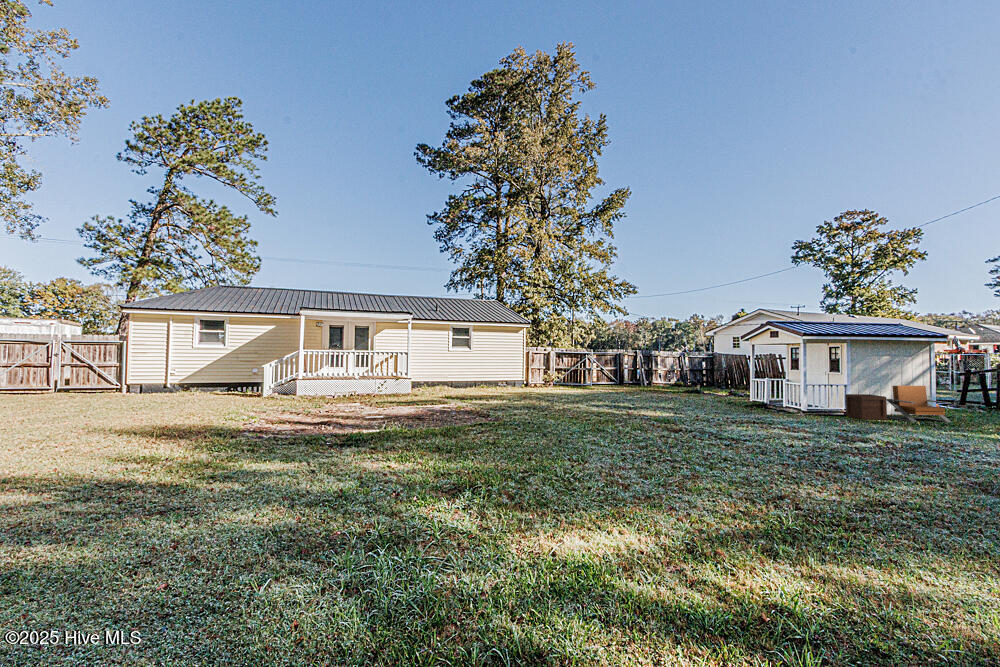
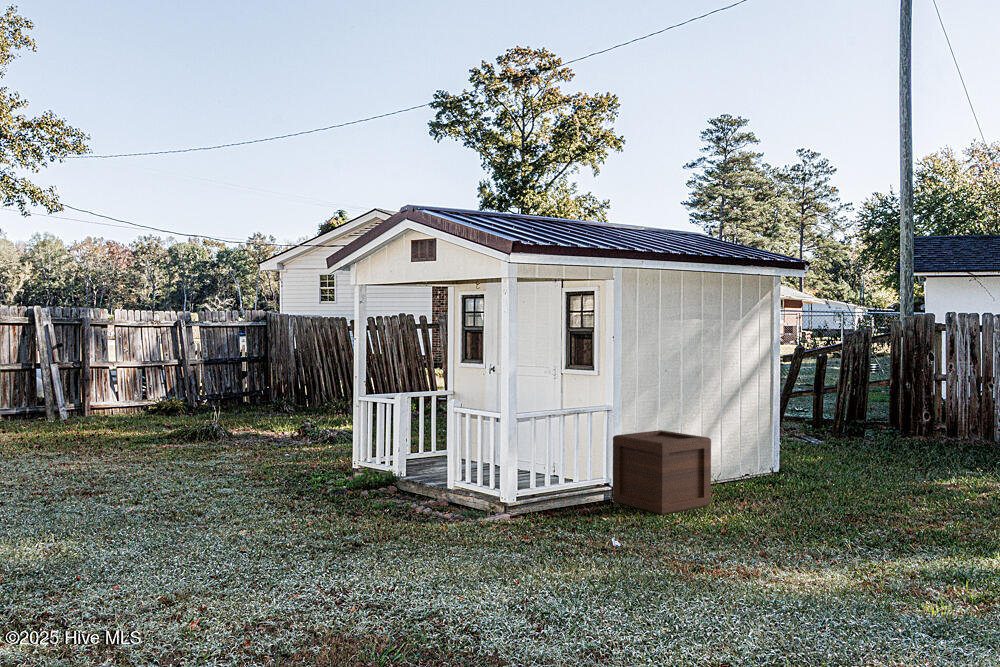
lounge chair: present [887,386,951,422] -> none [694,397,825,506]

